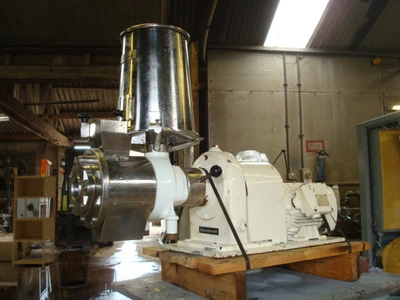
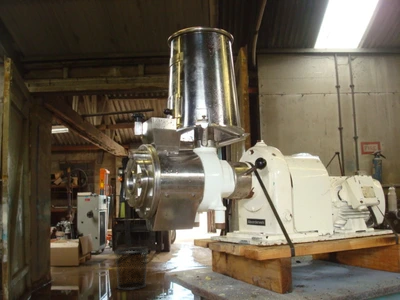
shelving unit: present [12,176,56,266] -> none [75,183,114,270]

